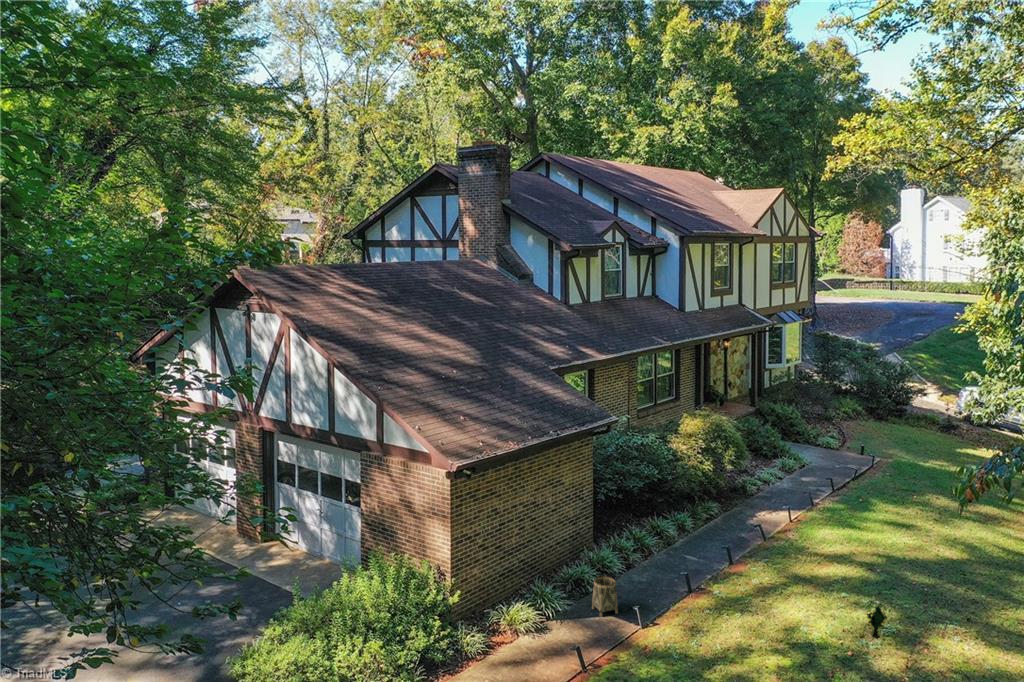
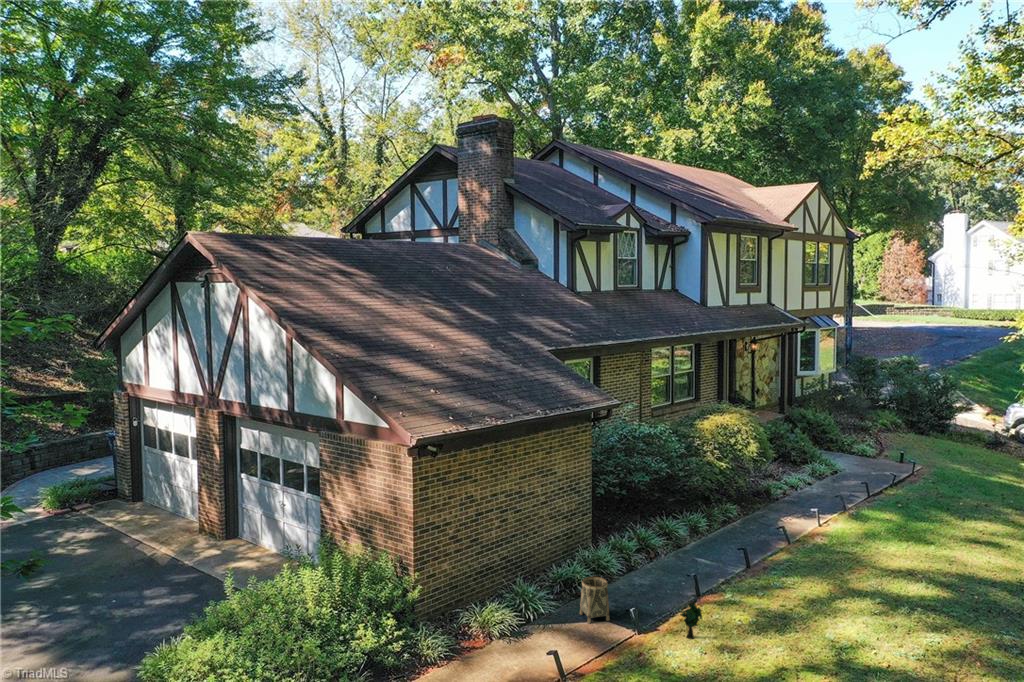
decorative plant: present [866,603,887,638] -> present [680,599,702,639]

